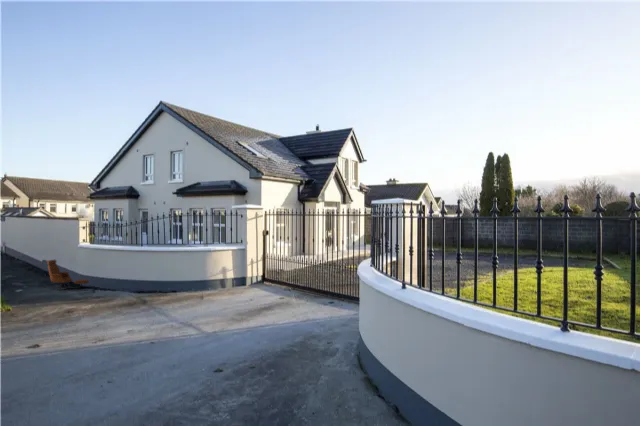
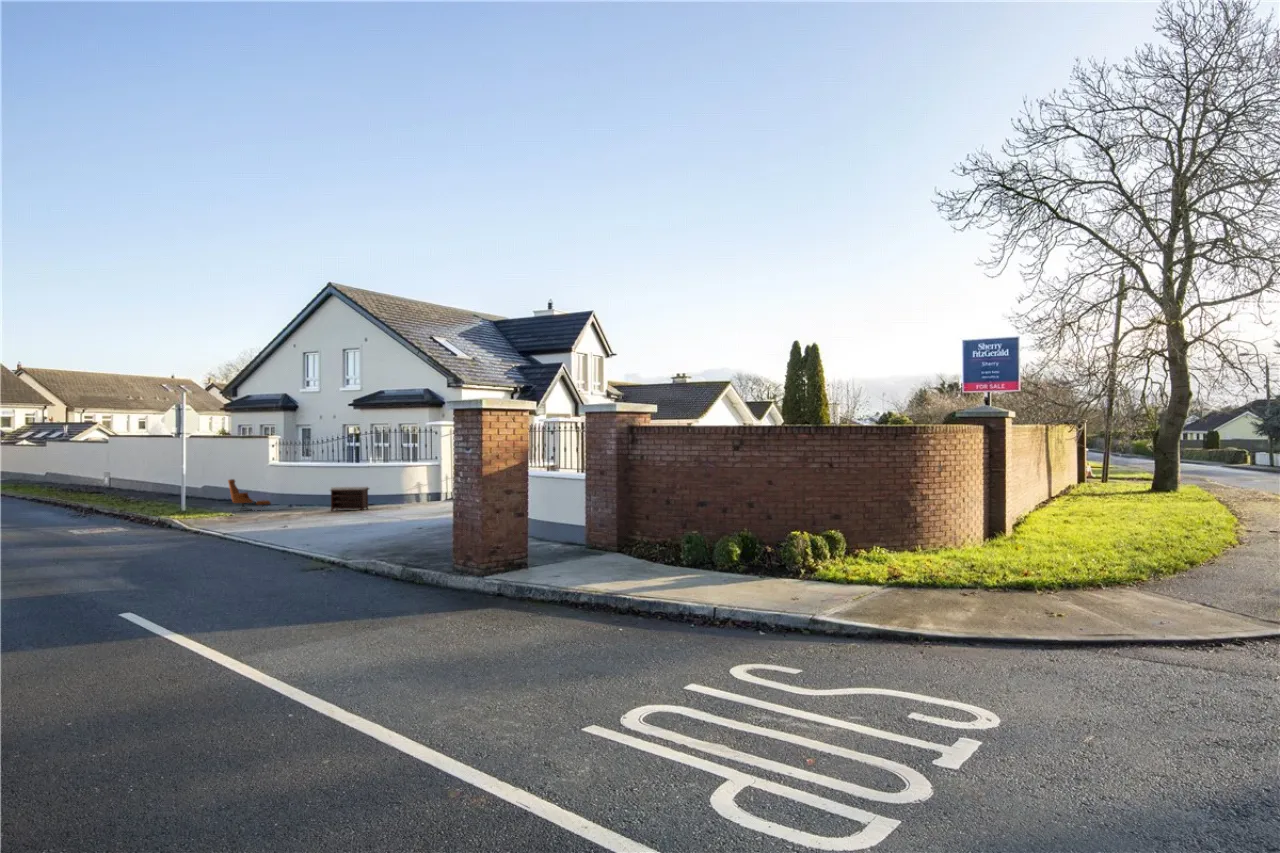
bench: none [137,271,177,296] -> present [331,487,369,511]

